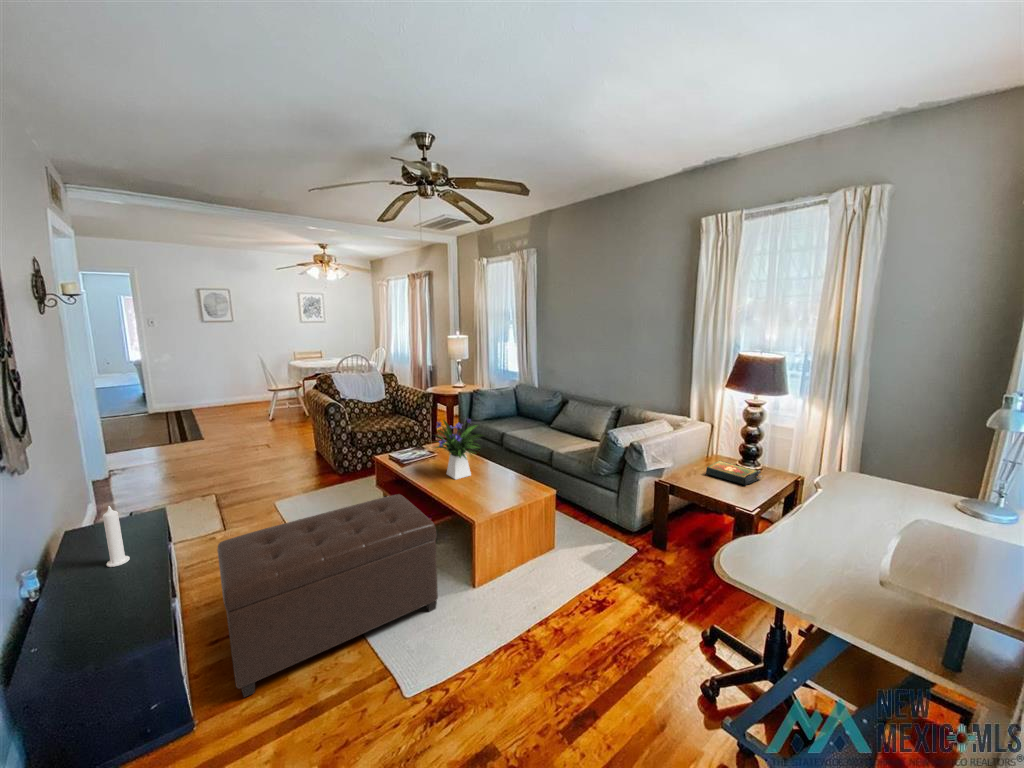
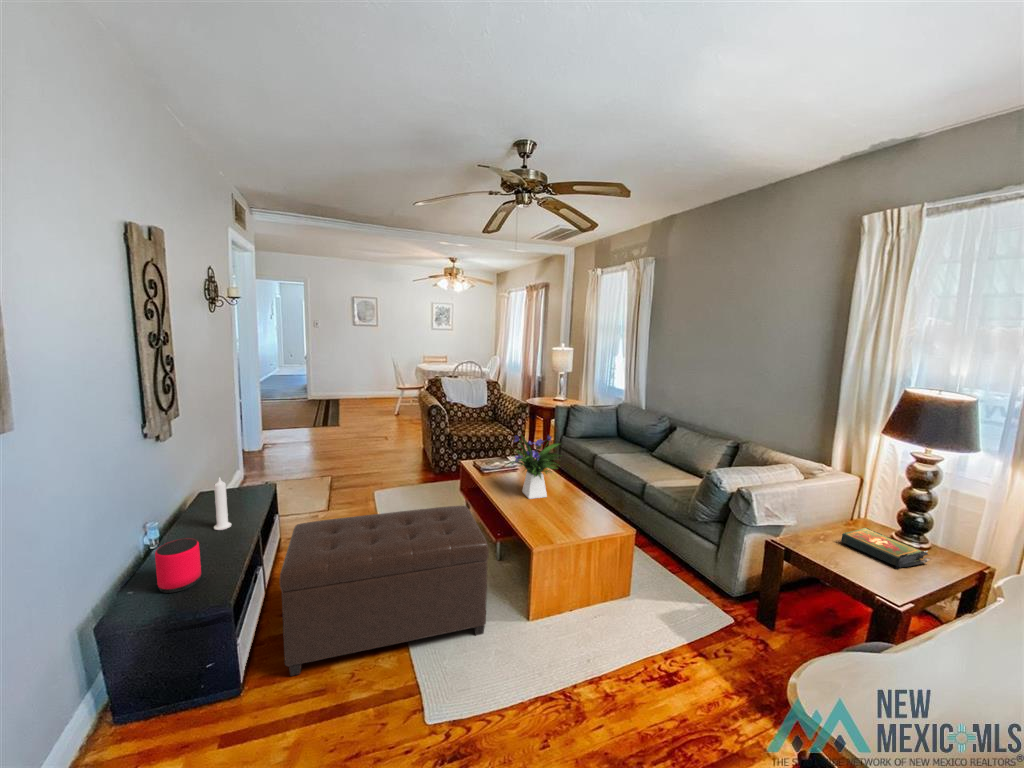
speaker: none [54,578,117,645] -> present [155,538,201,593]

